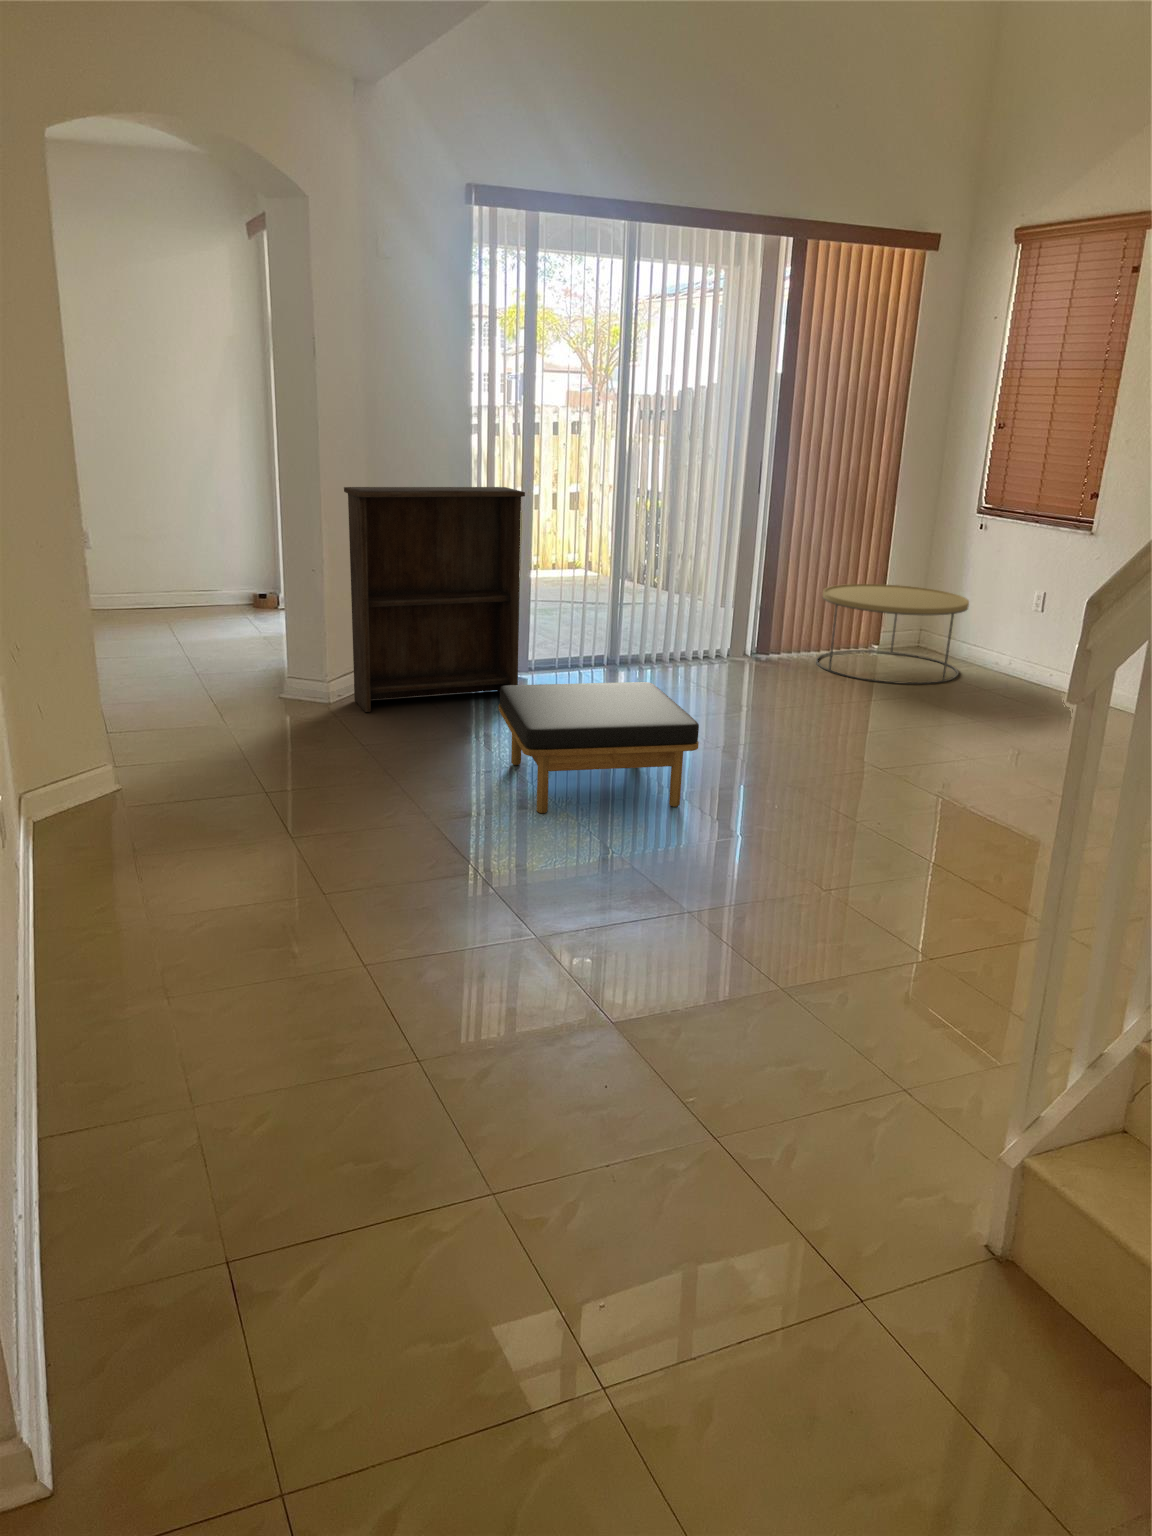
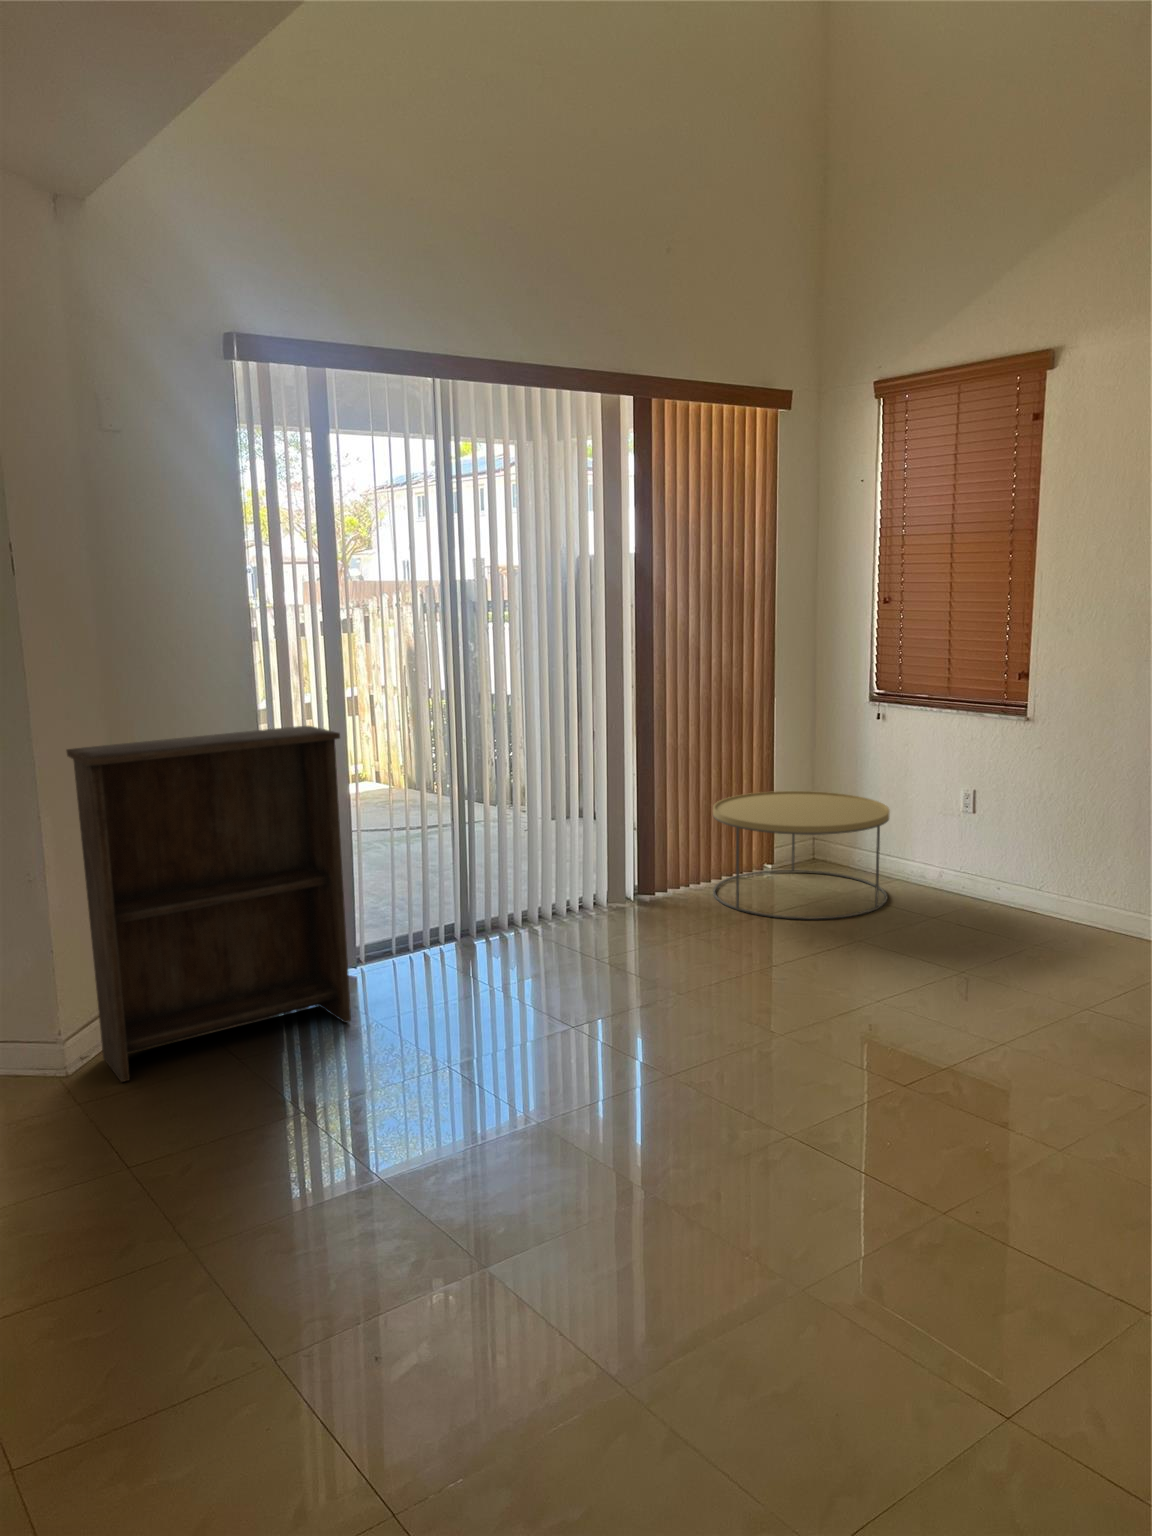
ottoman: present [499,682,699,813] -> none [341,1004,679,1287]

